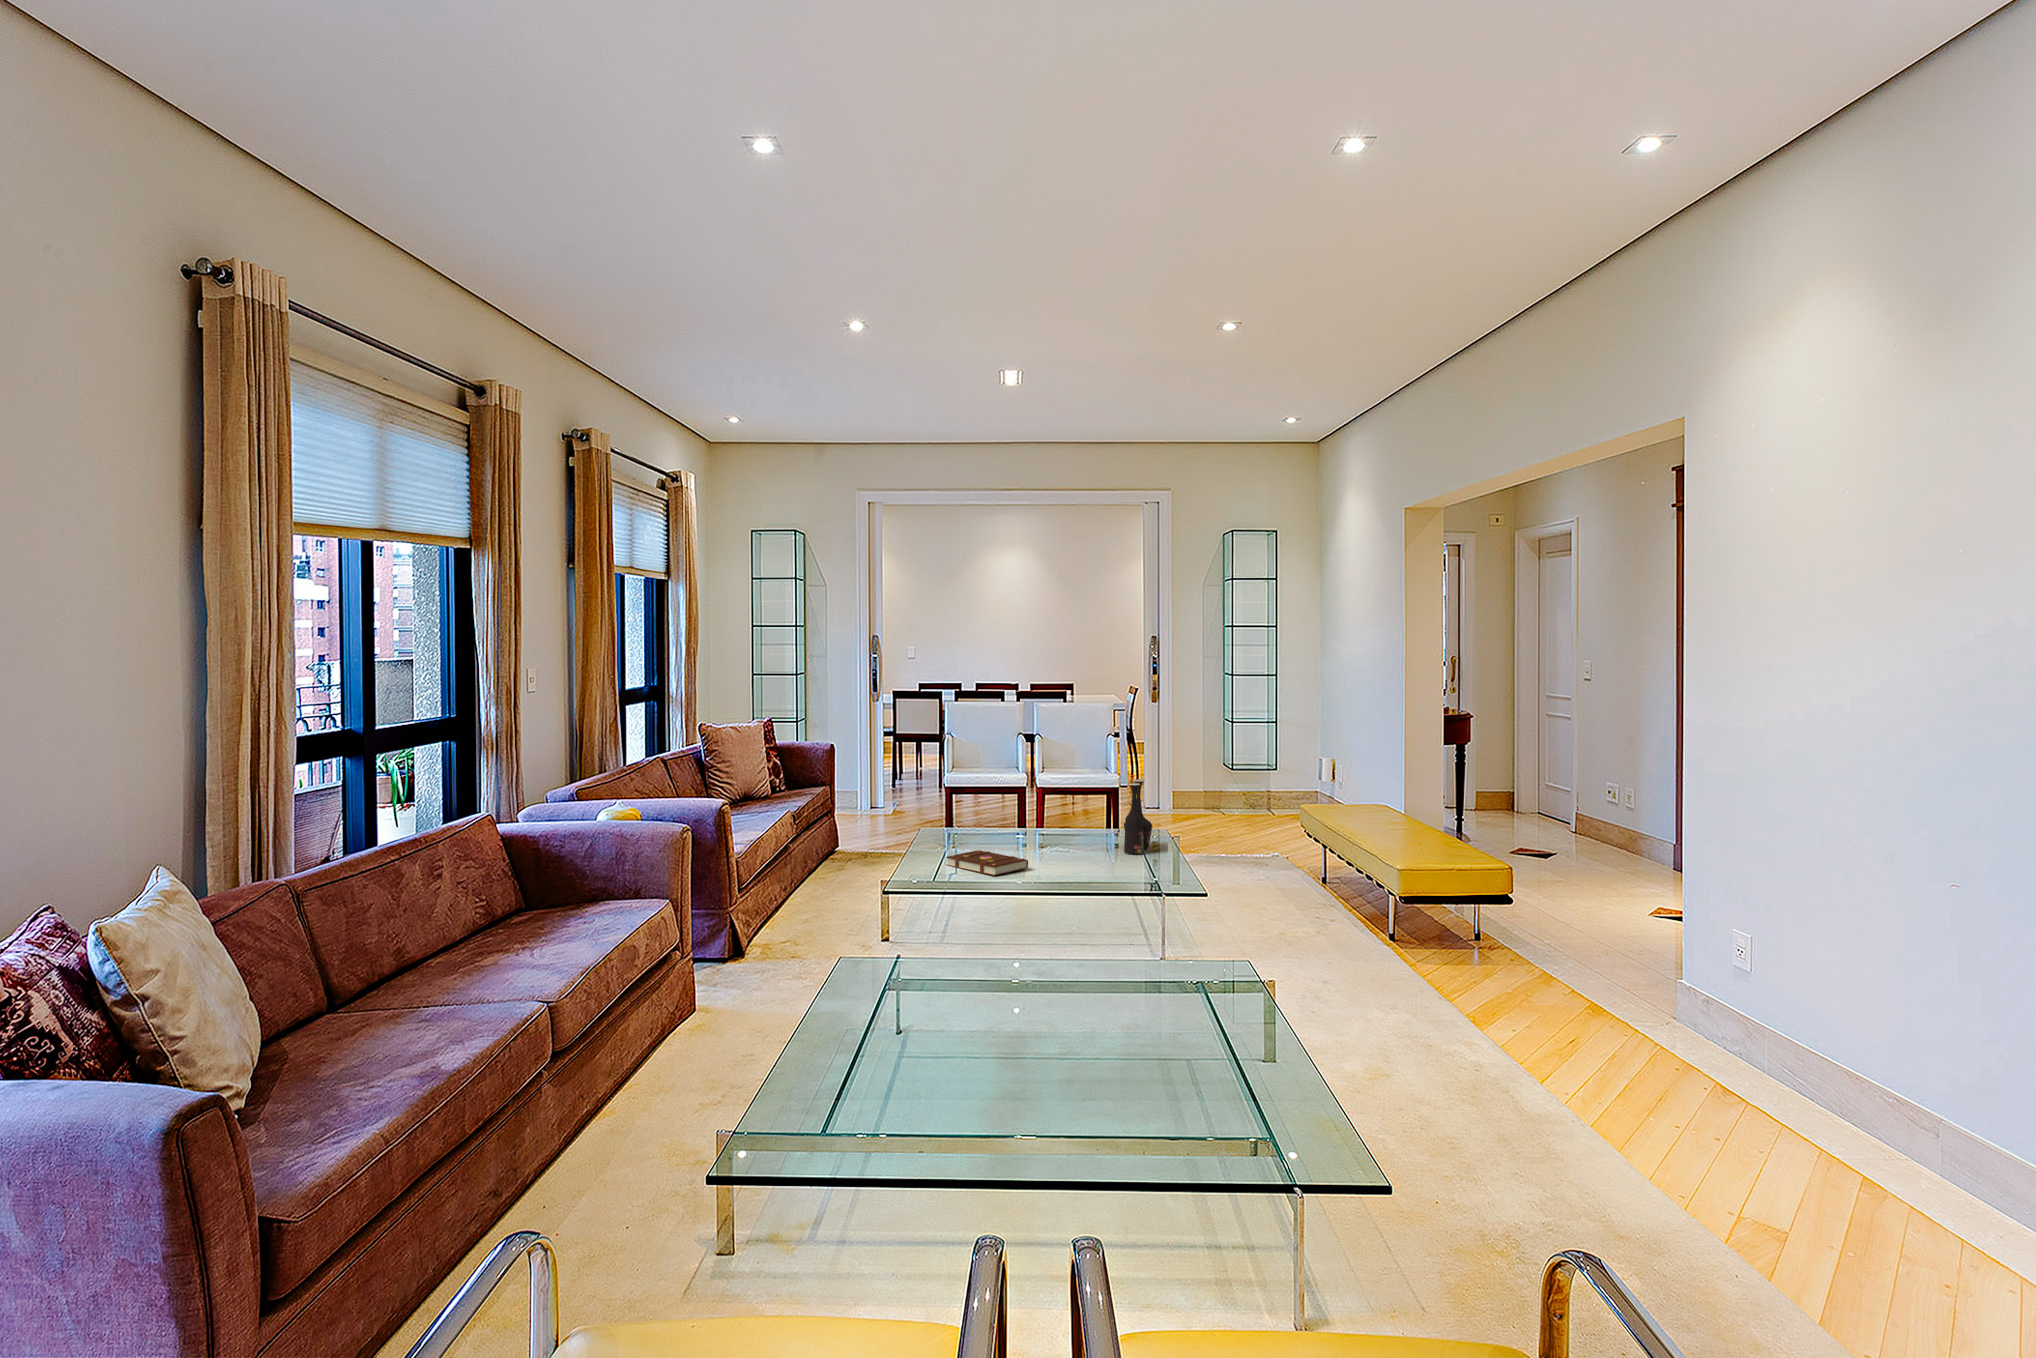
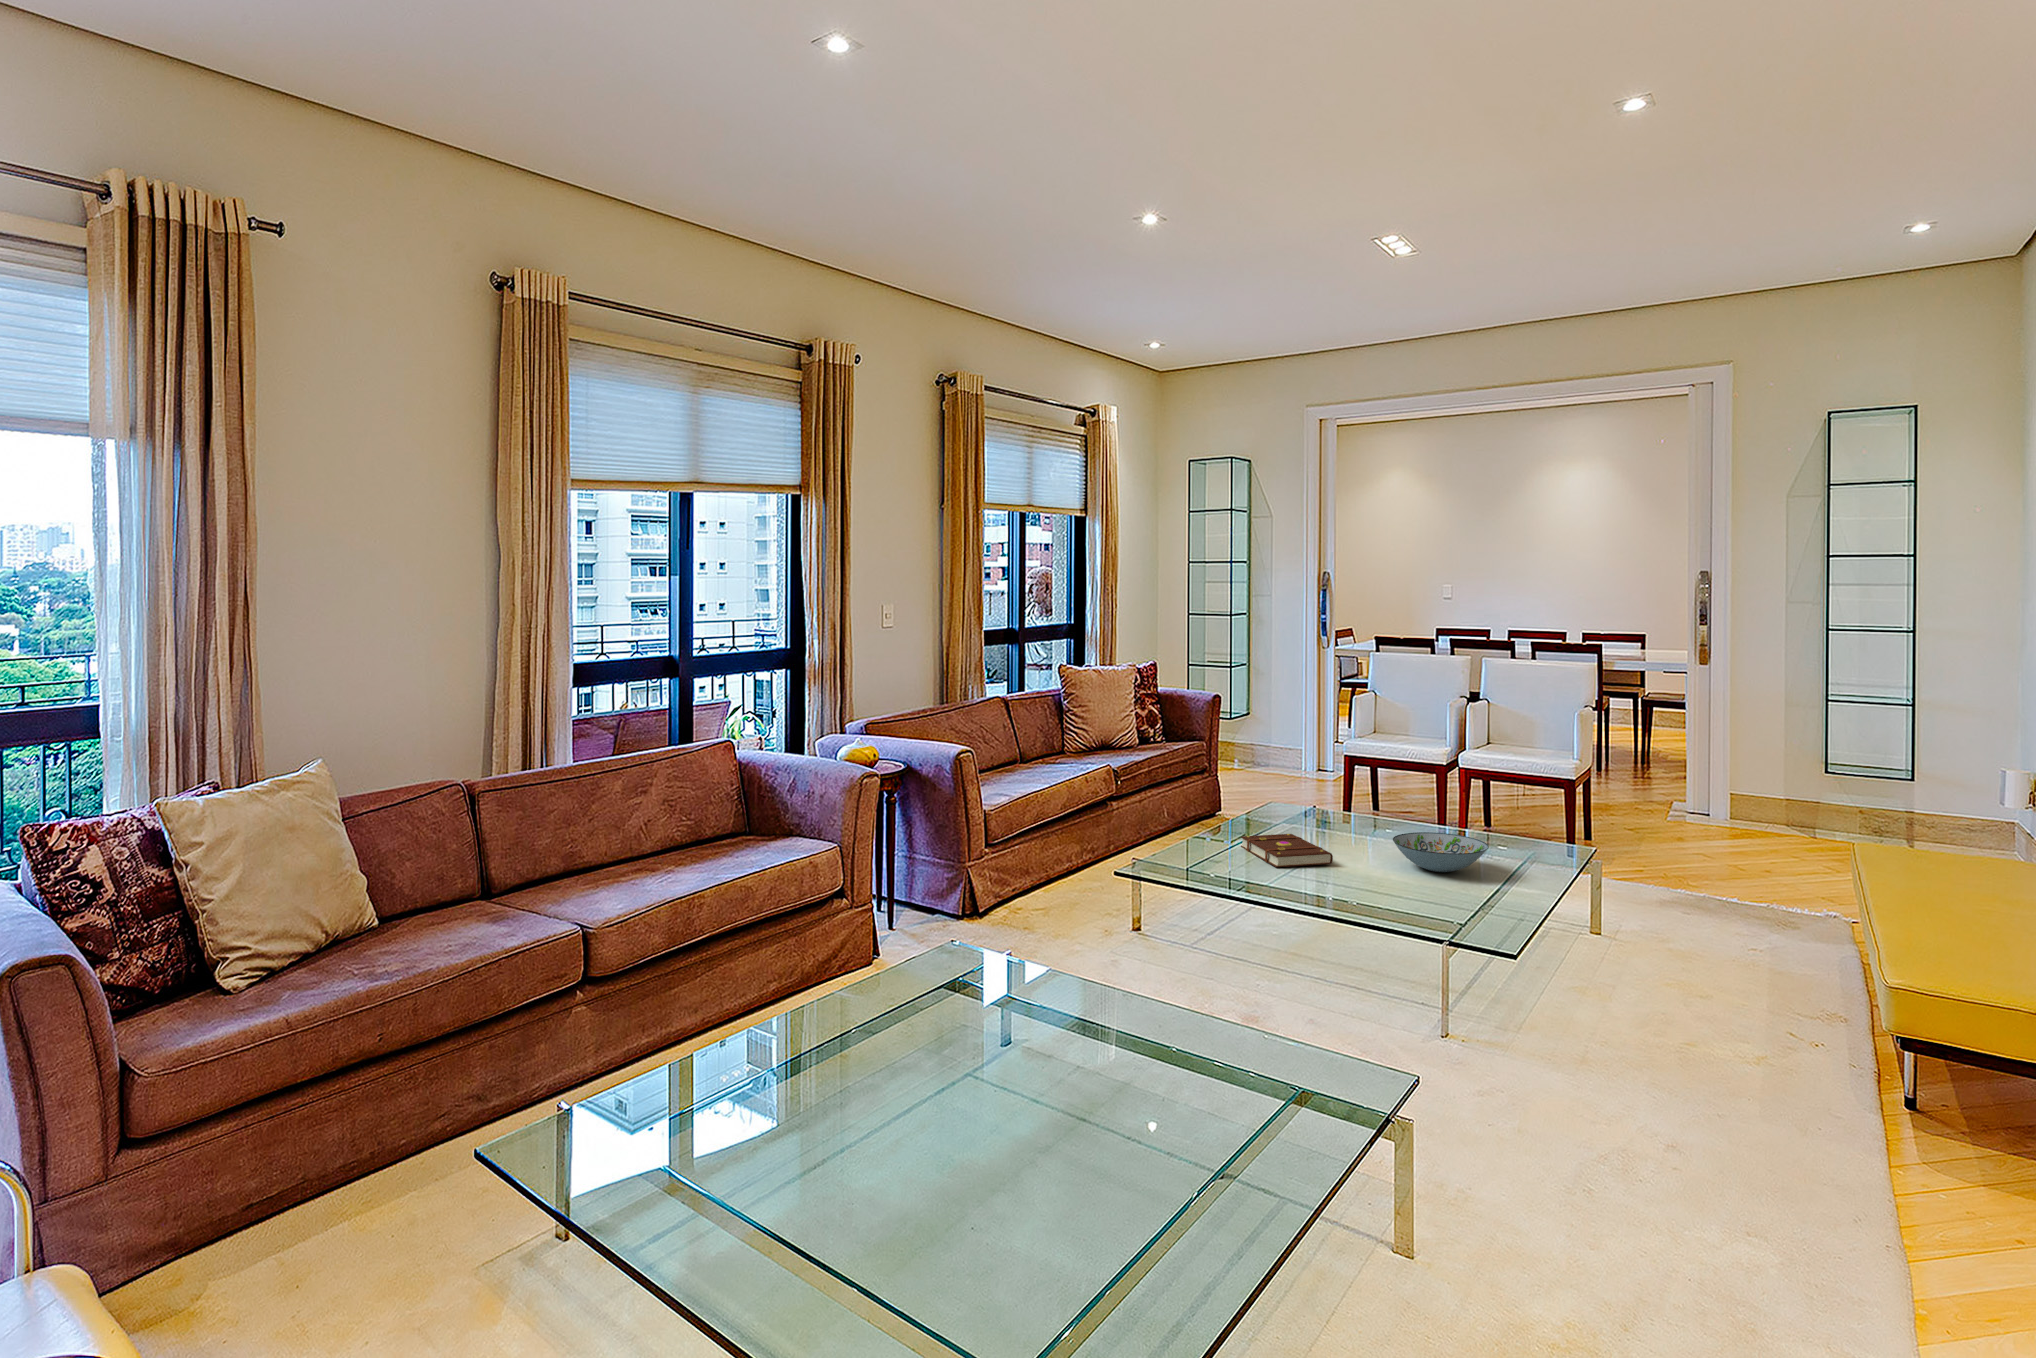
vase: present [1124,779,1152,855] -> none [1503,766,1557,867]
decorative bowl: none [1062,836,1130,865] -> present [1393,832,1488,872]

